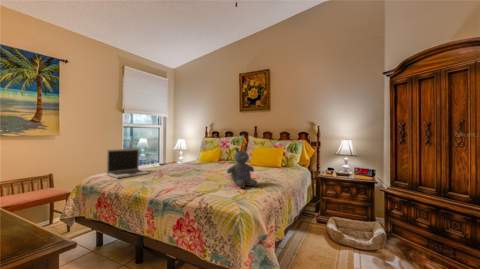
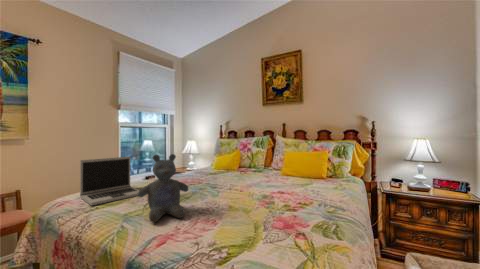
stuffed bear: present [227,147,258,188] -> present [138,154,188,223]

